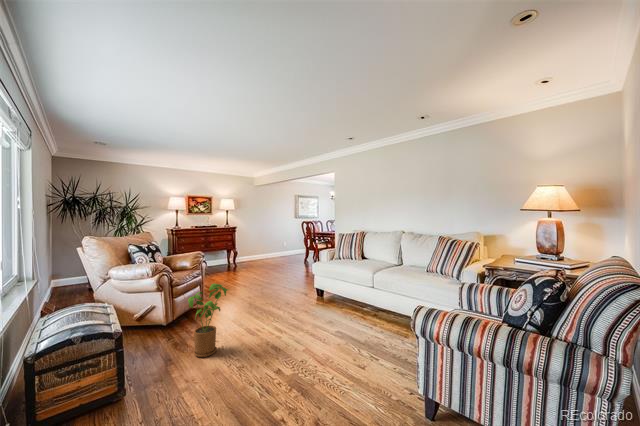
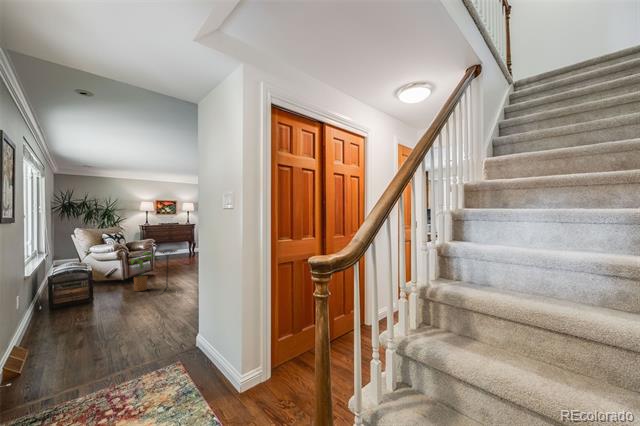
side table: none [239,279,275,369] -> present [157,249,177,290]

